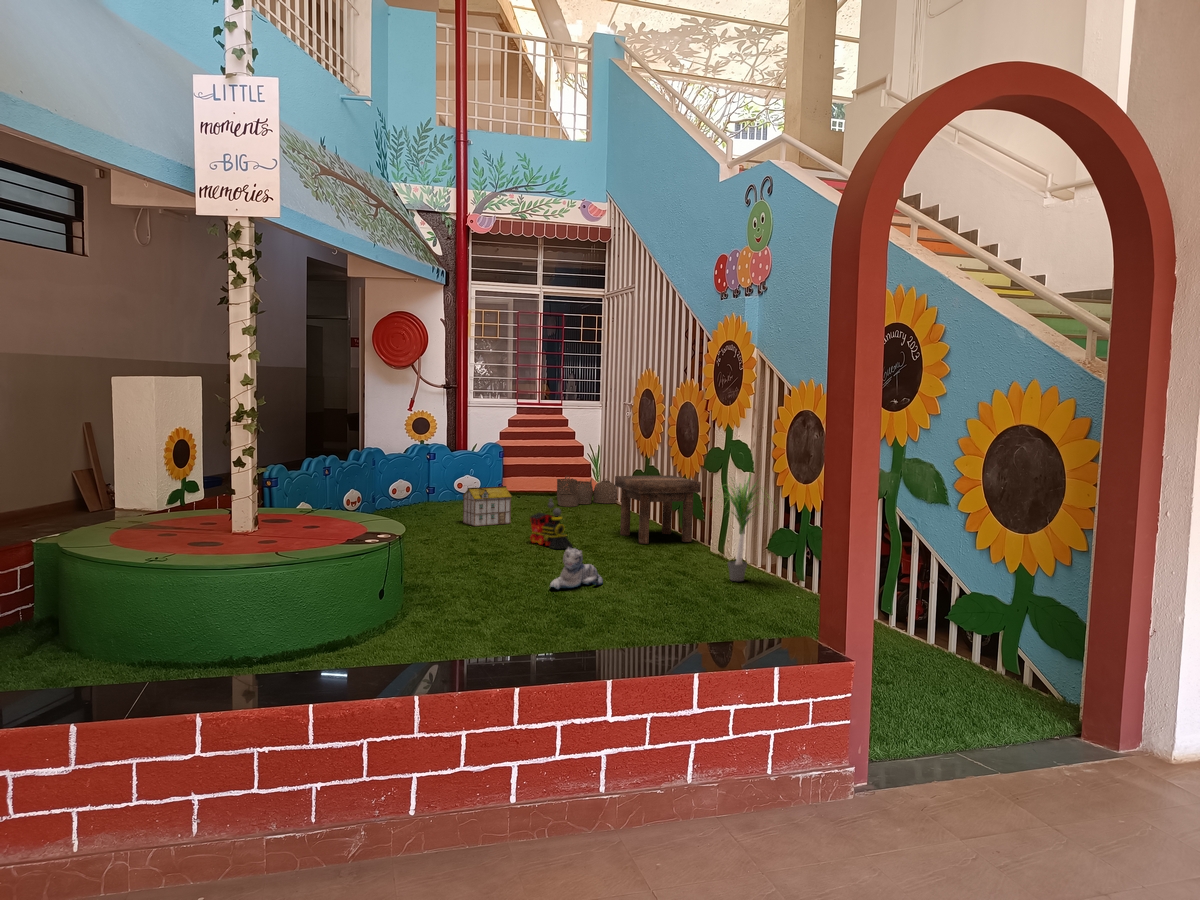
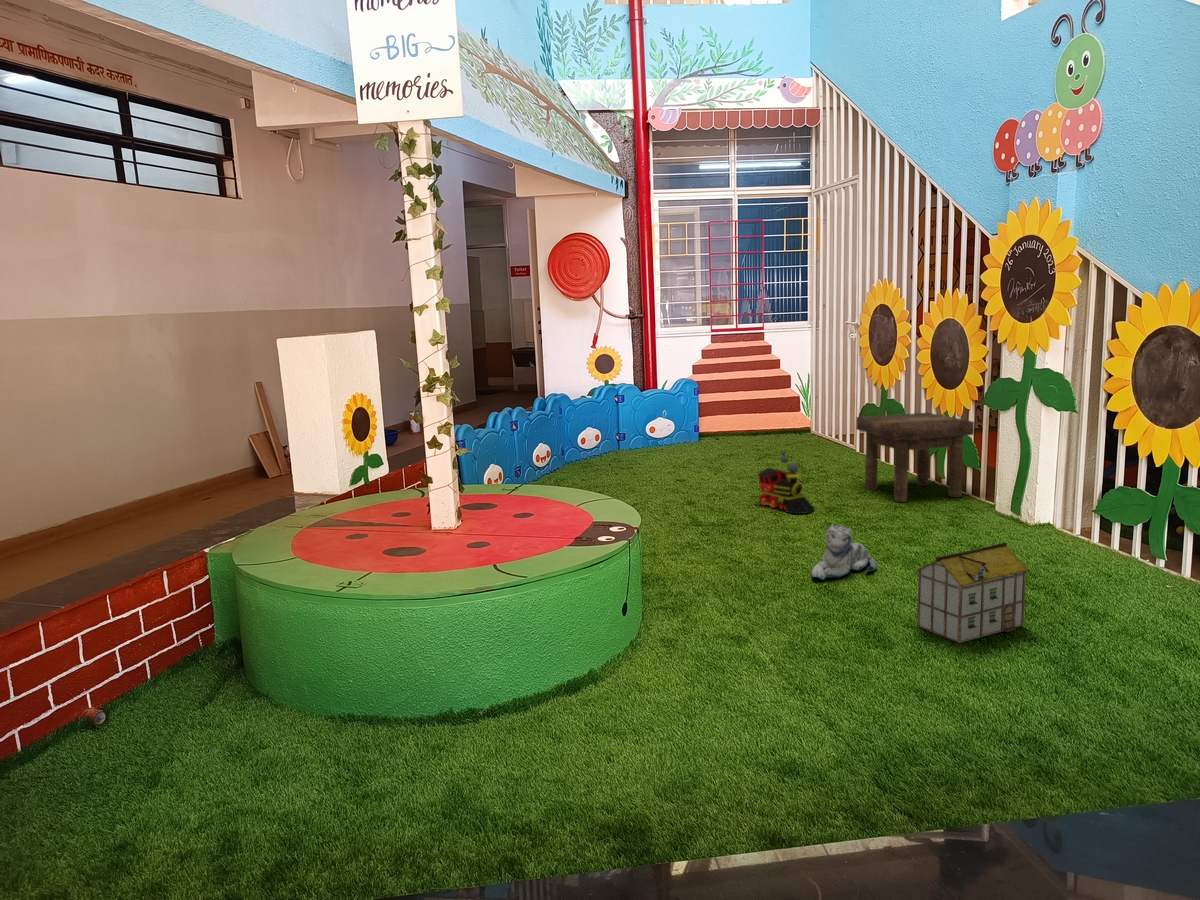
woven basket: present [557,477,617,507] -> none [767,412,840,450]
potted plant: present [726,478,775,581] -> none [1008,408,1121,560]
toy house: present [463,486,512,526] -> present [916,543,1029,643]

